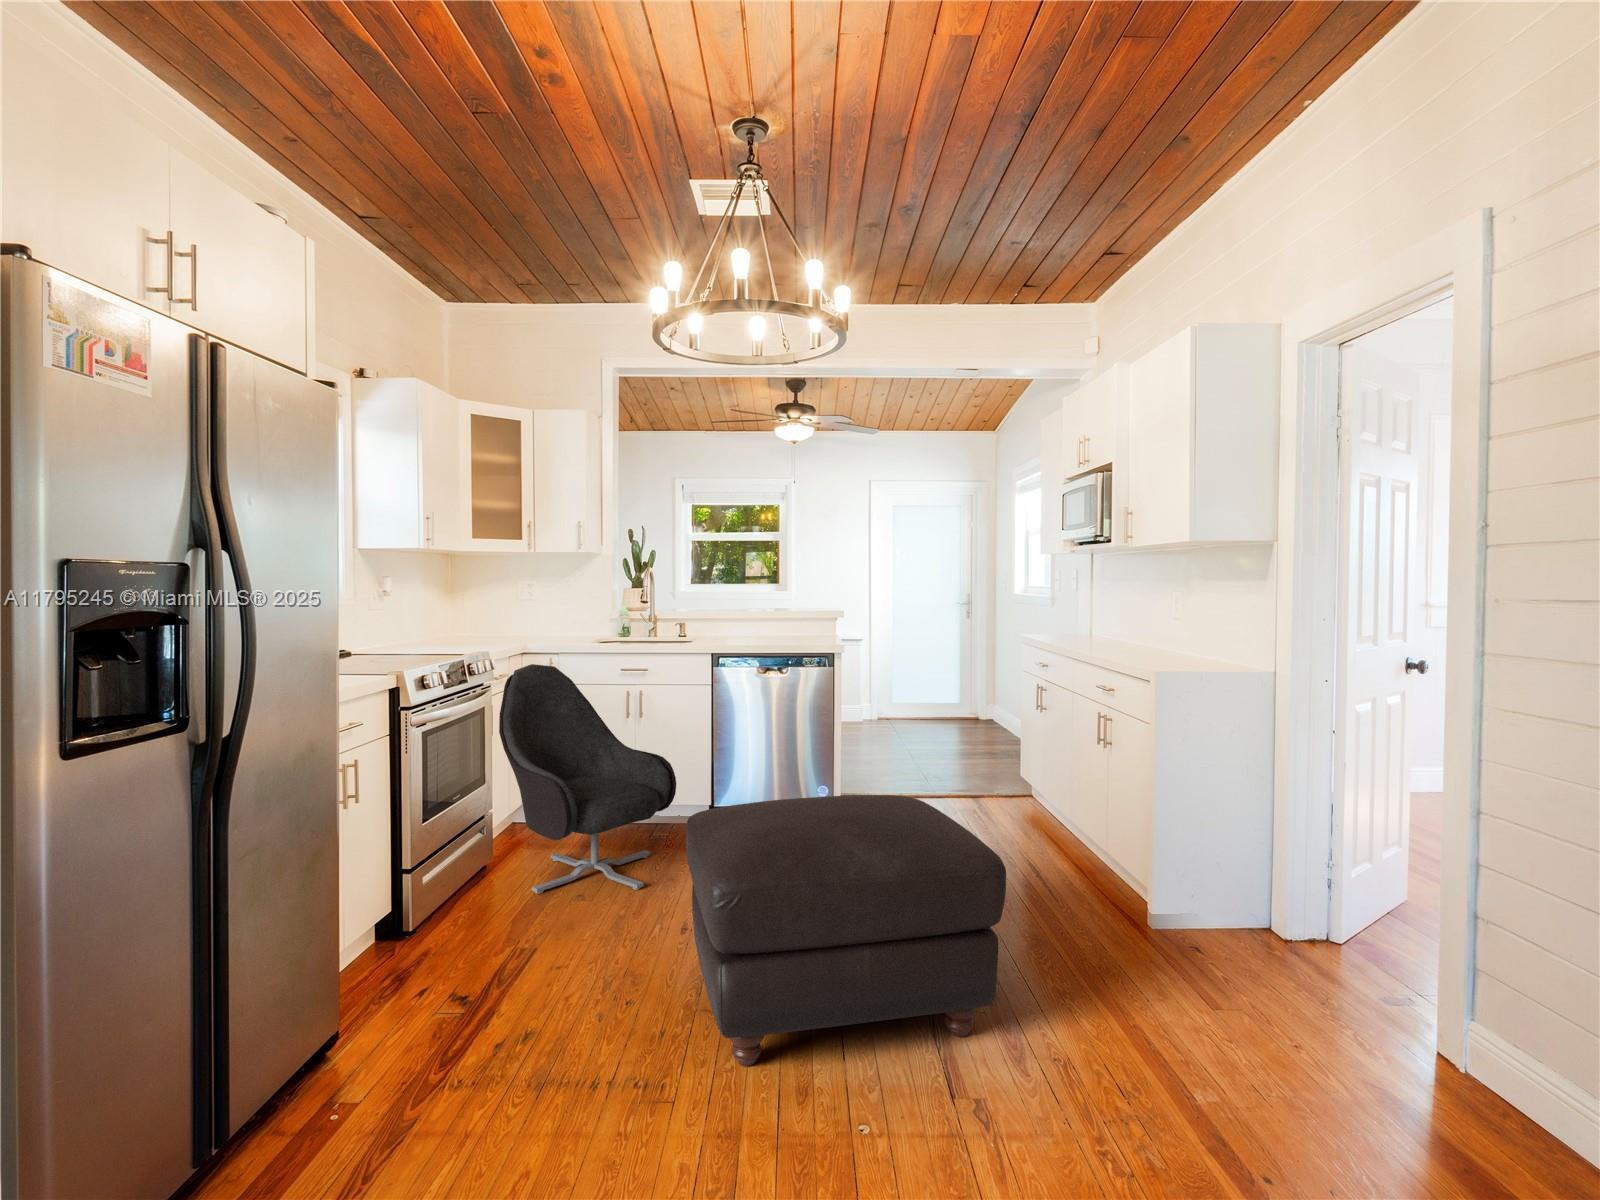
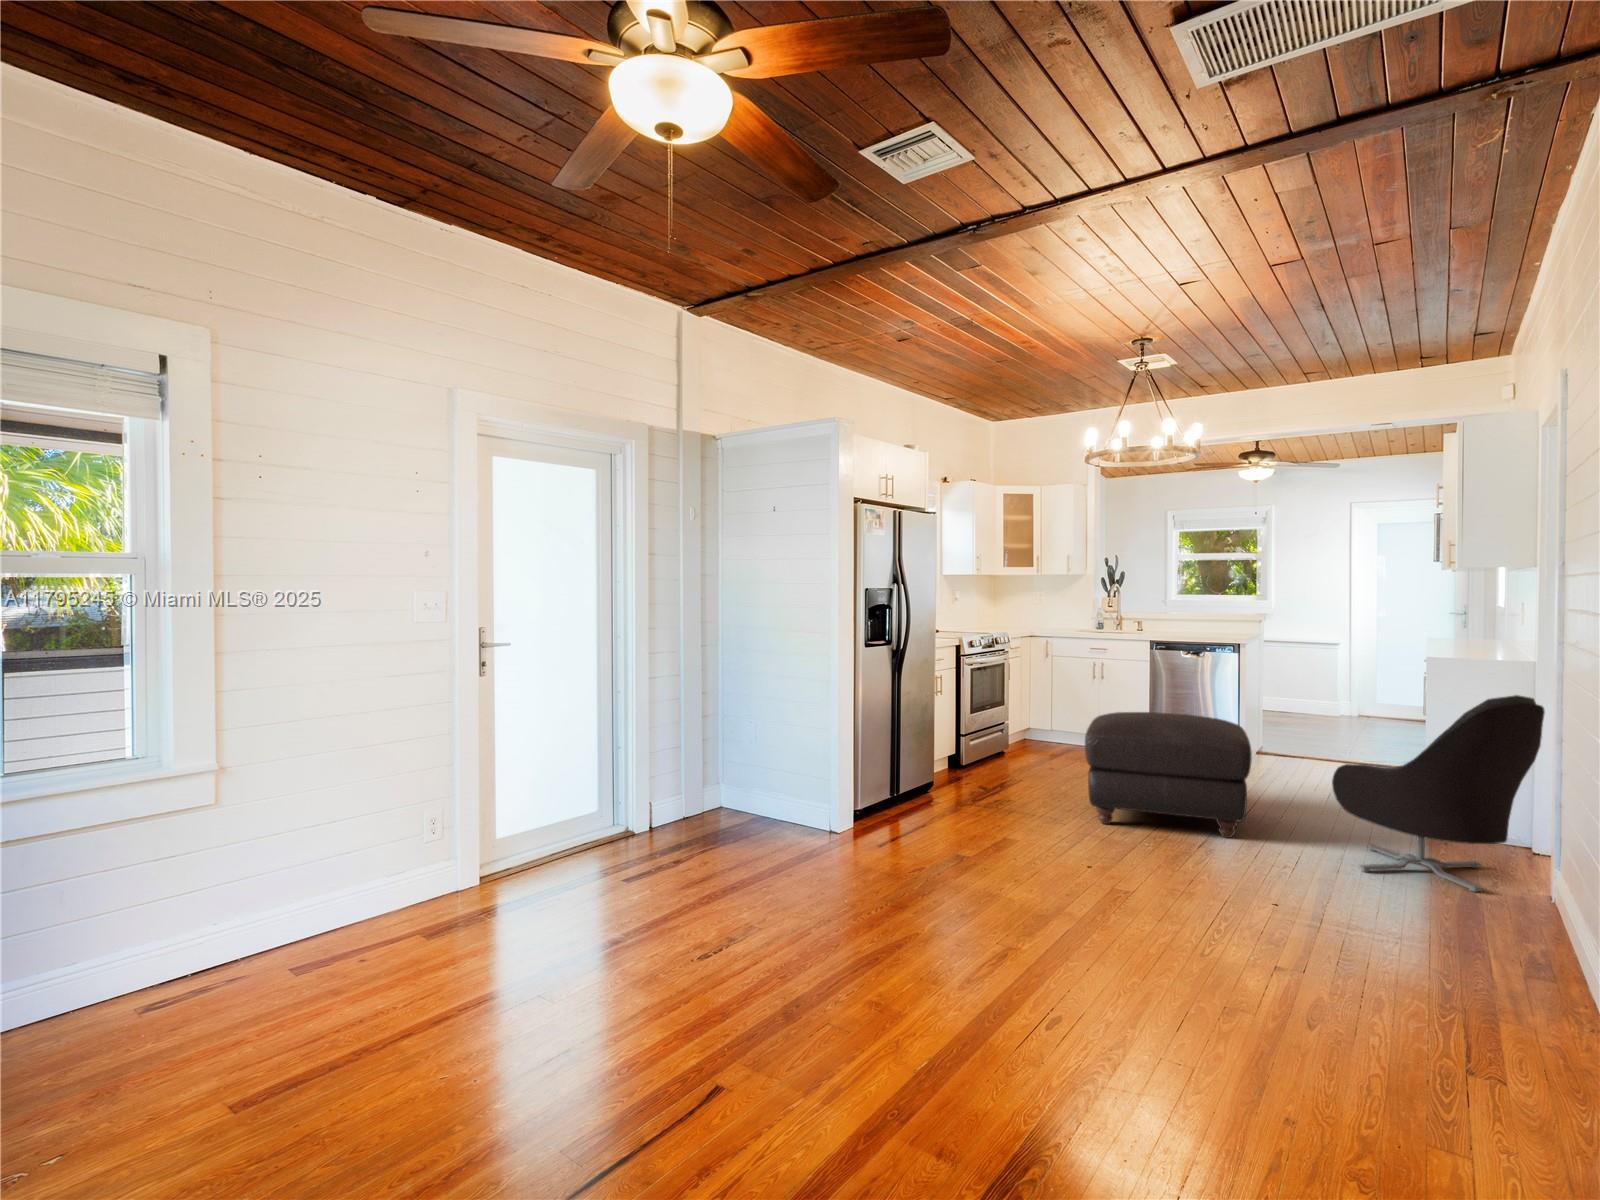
armchair: present [499,664,676,894] -> present [1332,695,1545,892]

